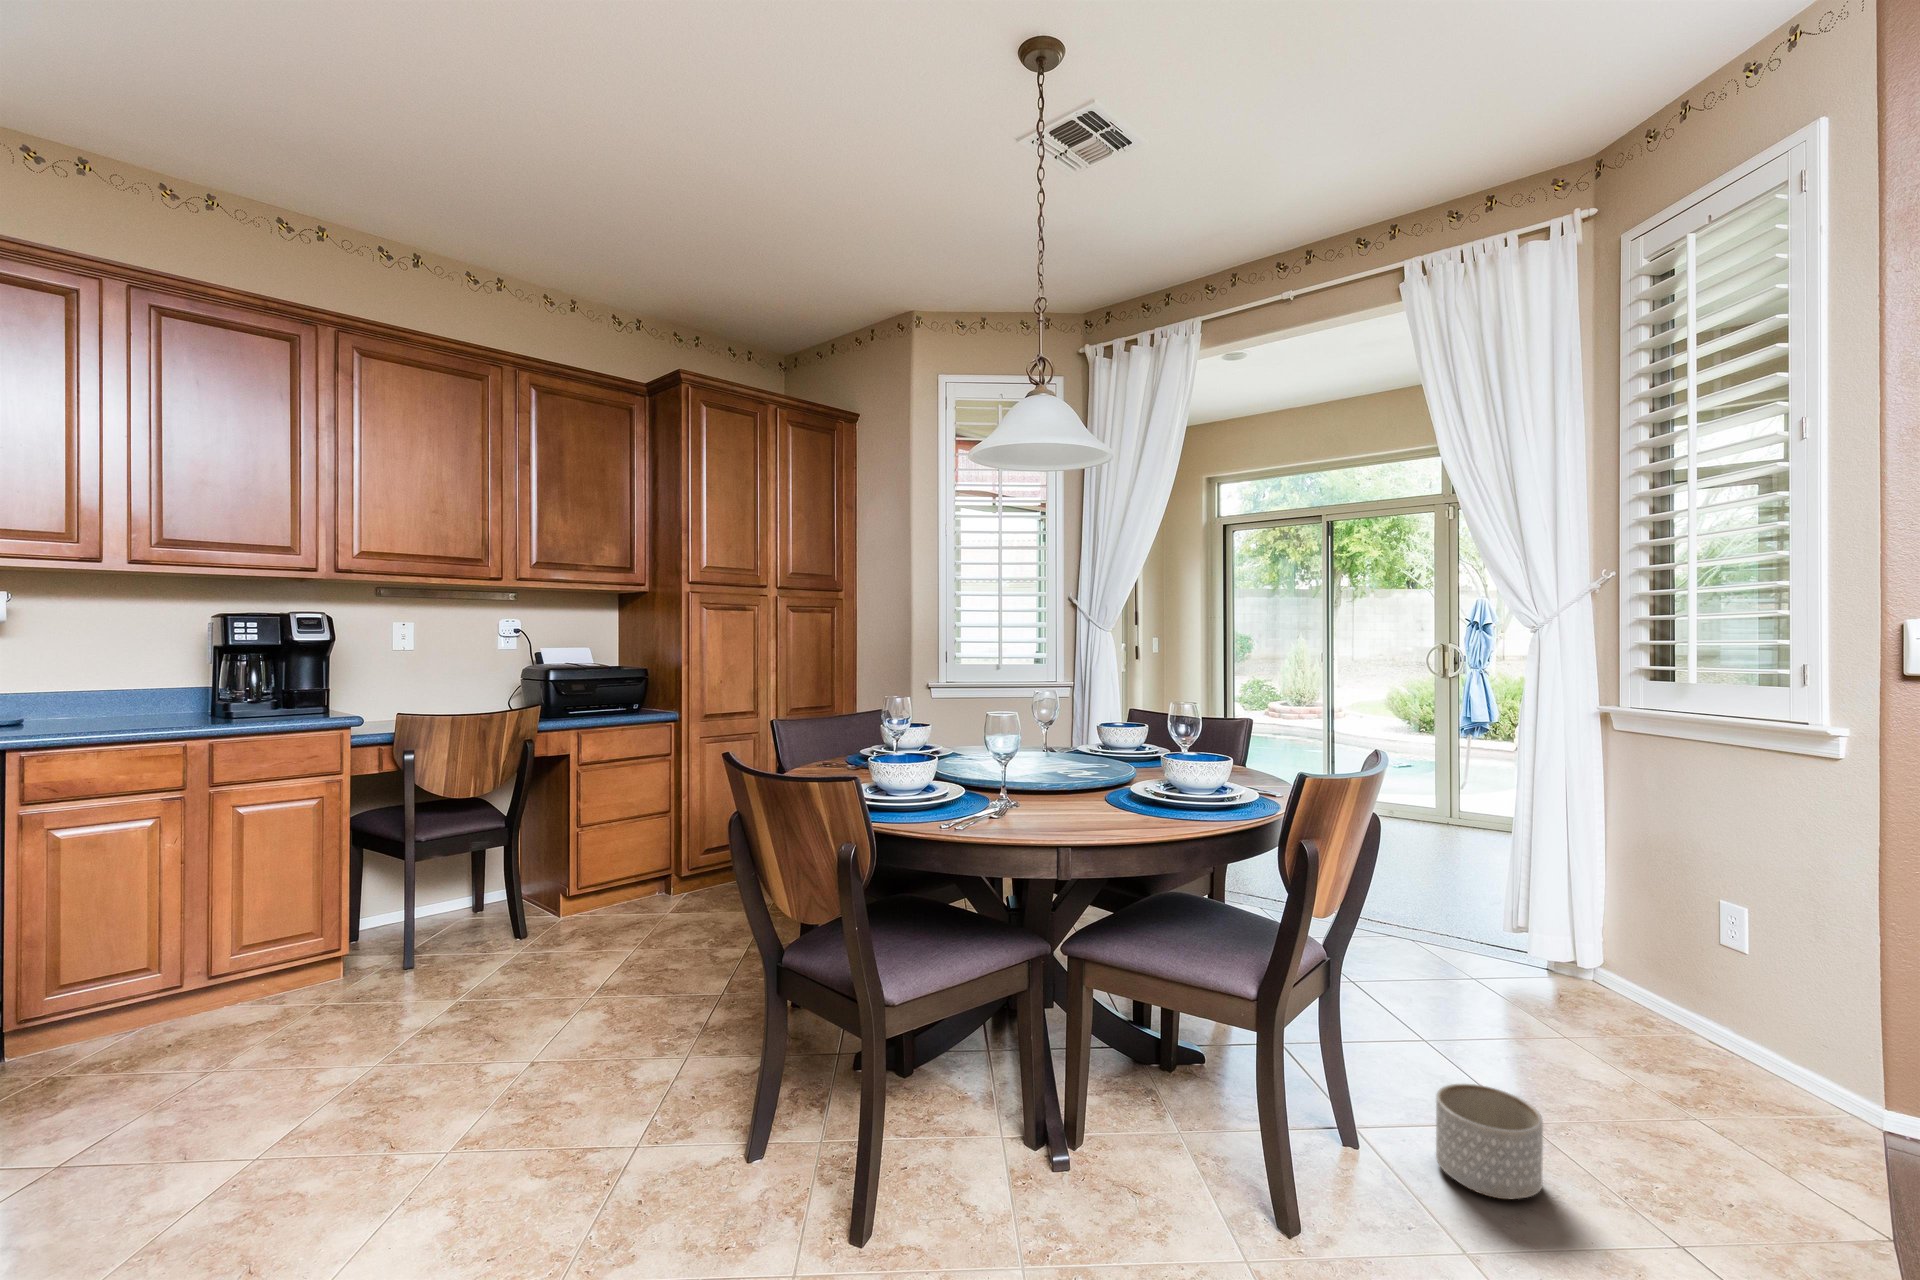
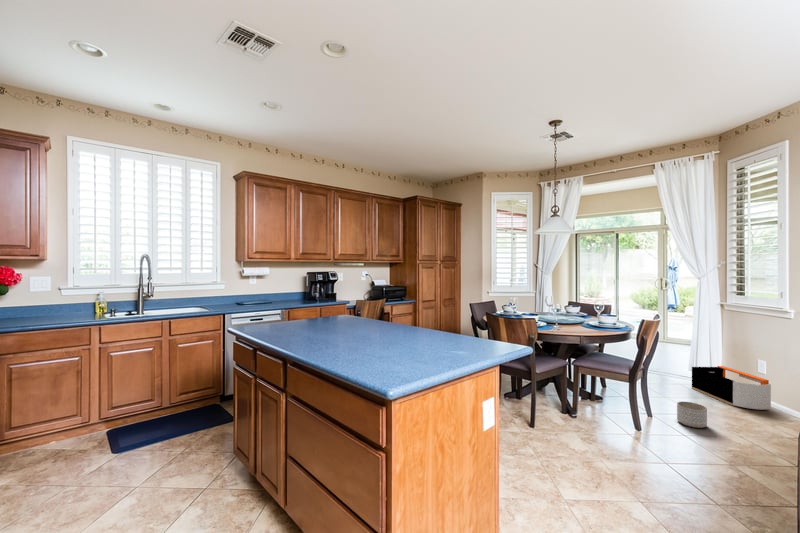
storage bin: none [1508,919,1761,1087] -> present [692,366,771,409]

